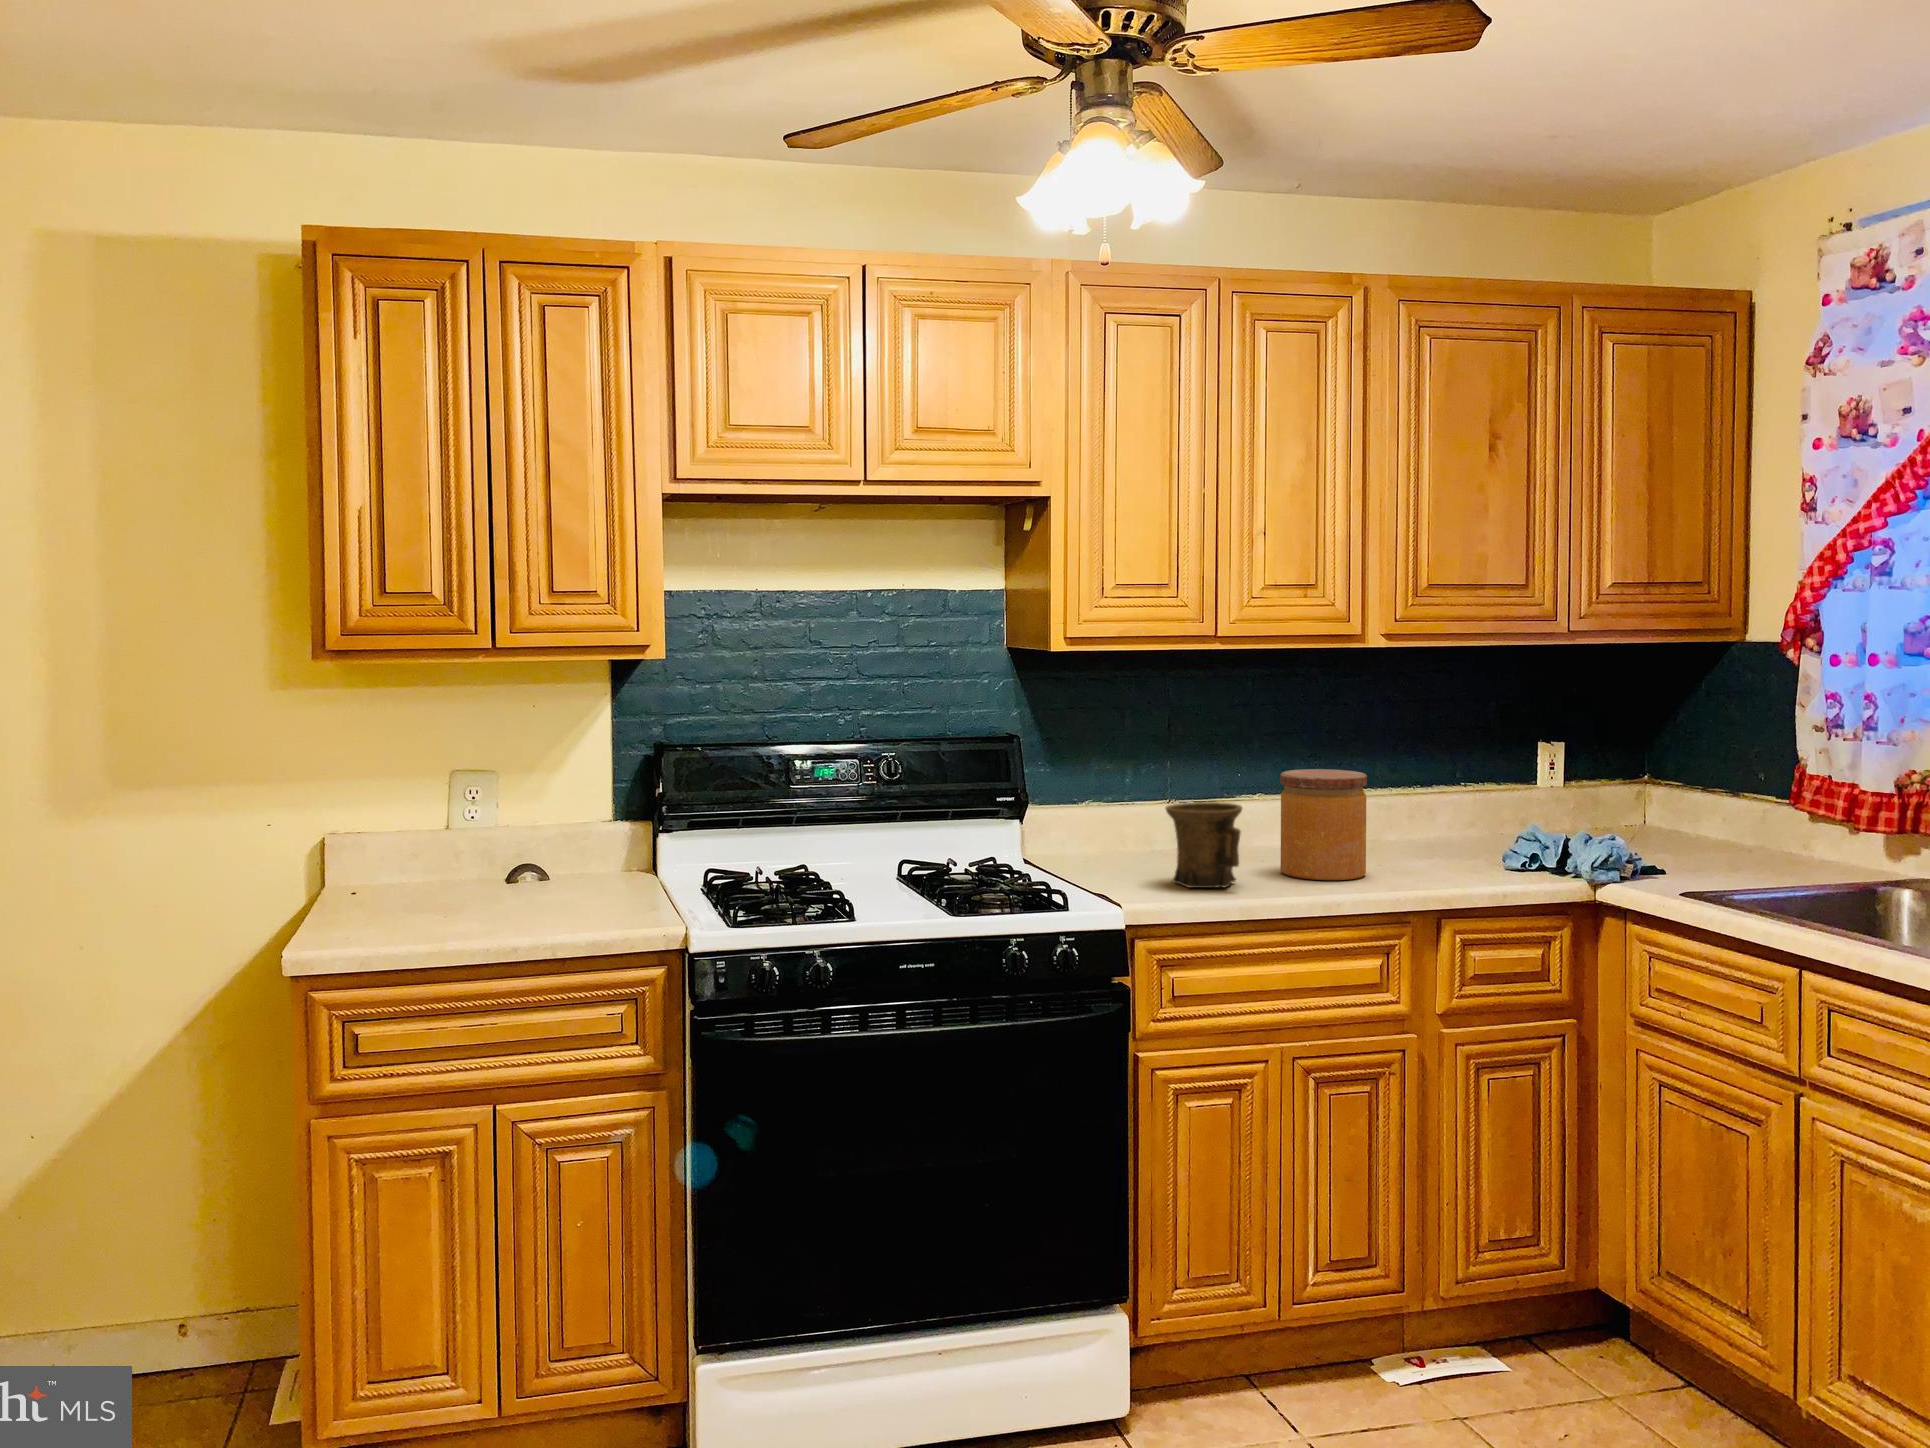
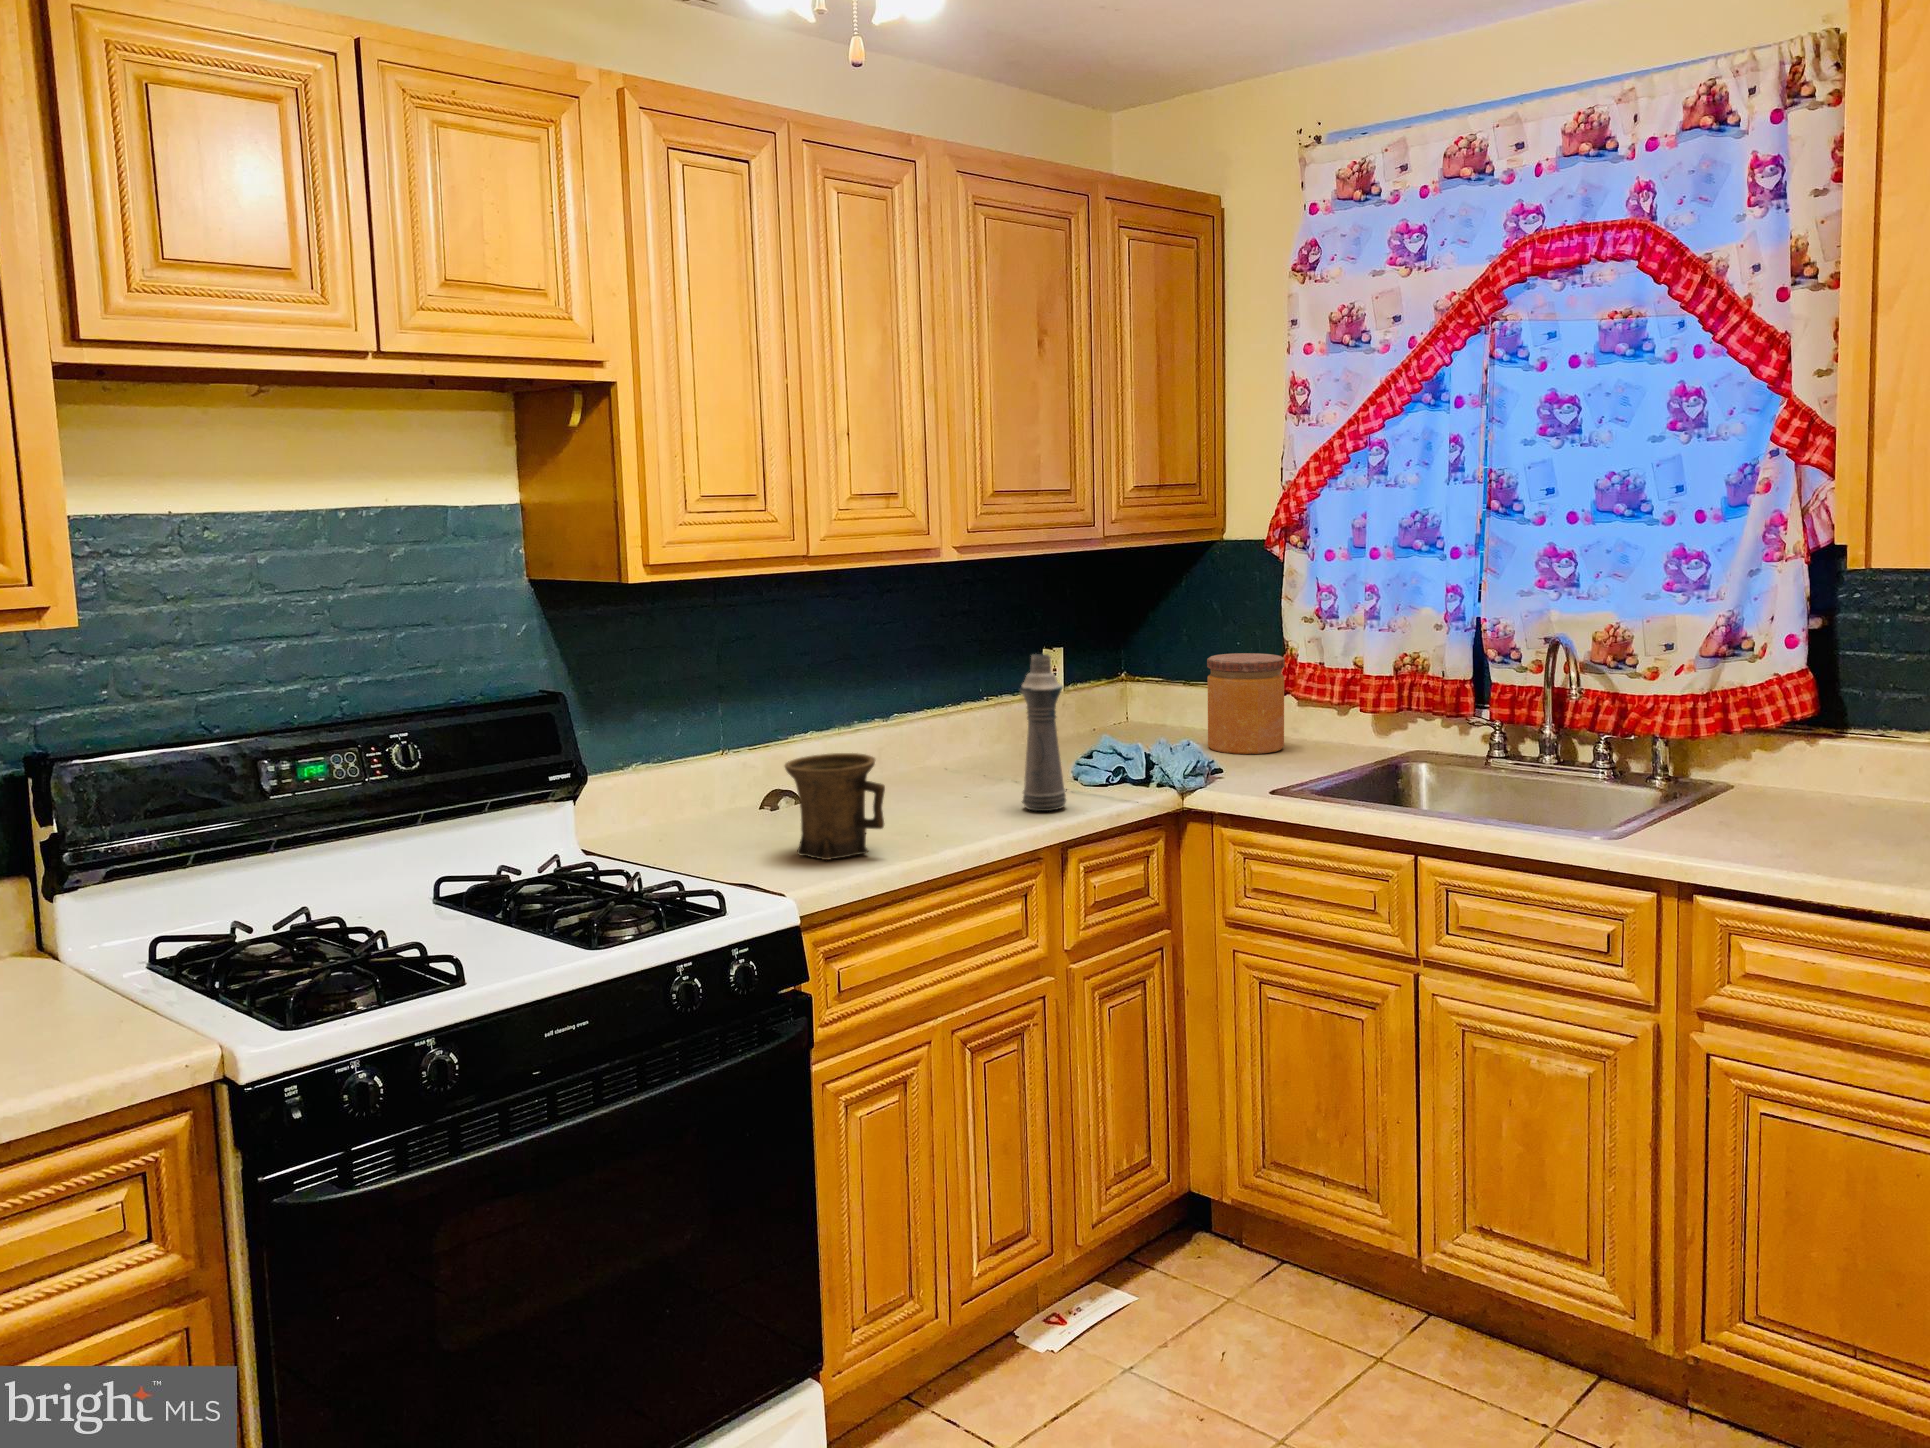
bottle: none [1412,734,1456,880] -> present [1020,654,1066,811]
jar: present [1280,769,1367,880] -> present [1207,653,1285,754]

